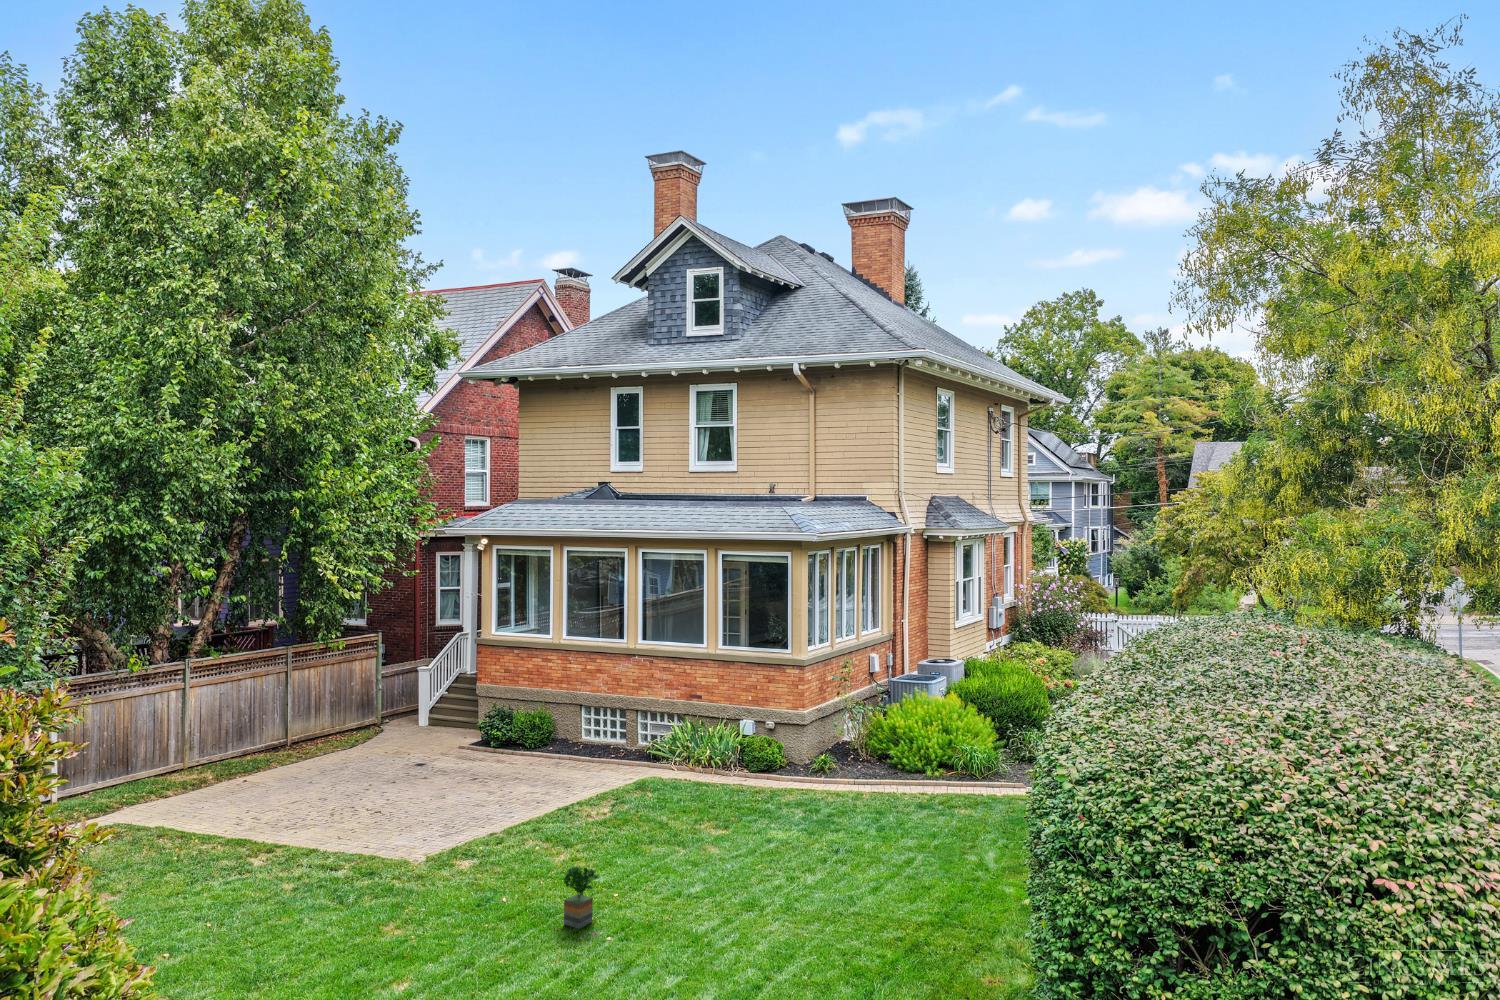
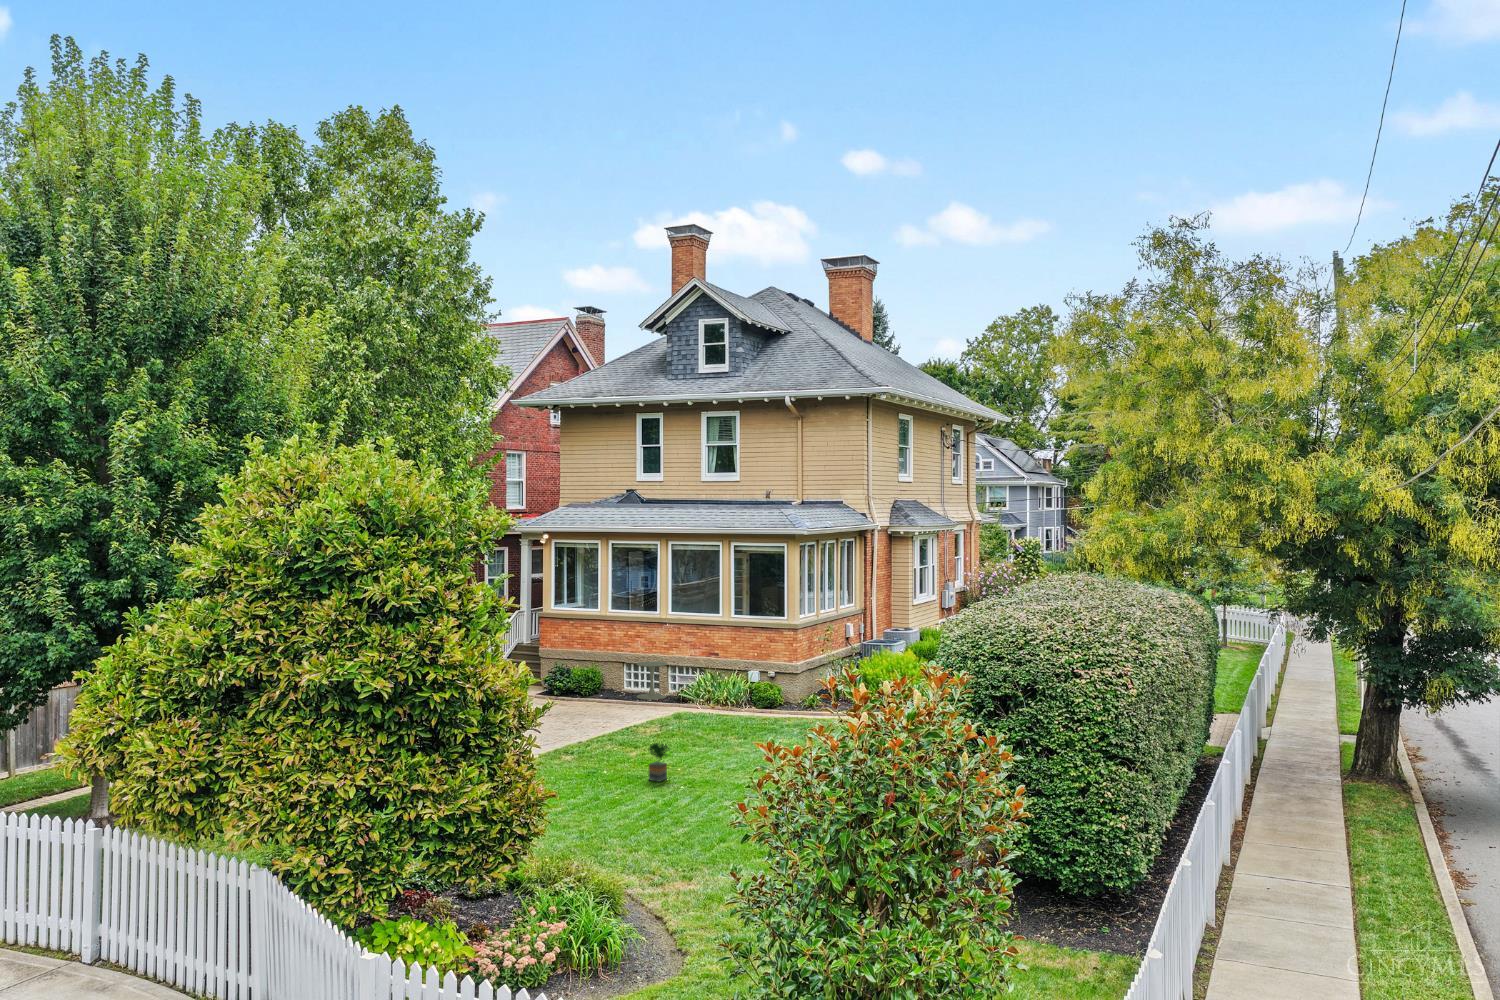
pedestal table: none [596,705,636,757] -> present [637,662,667,700]

